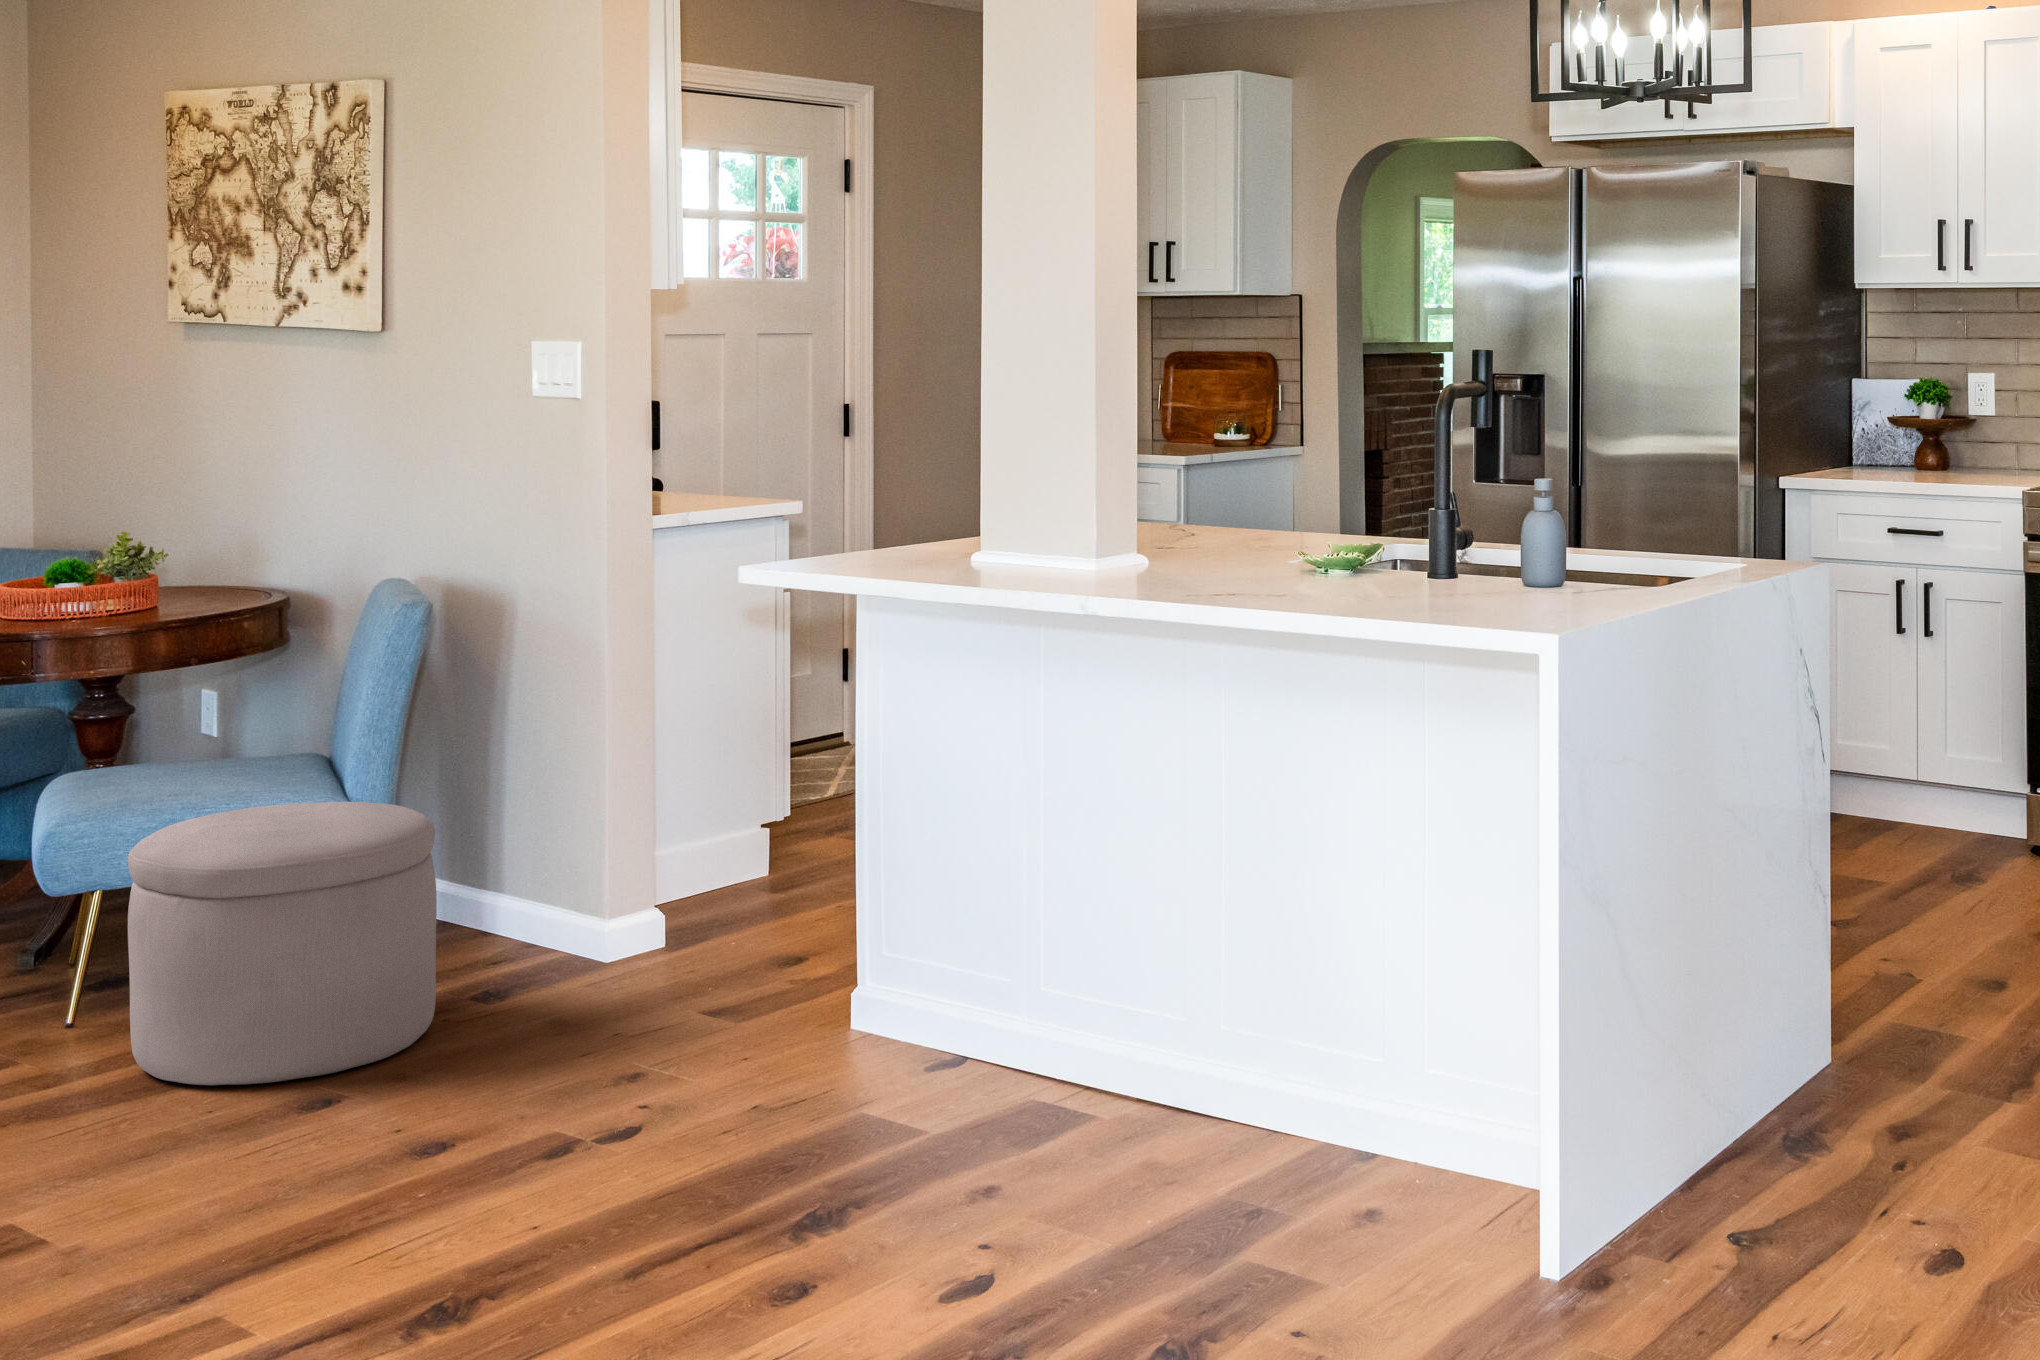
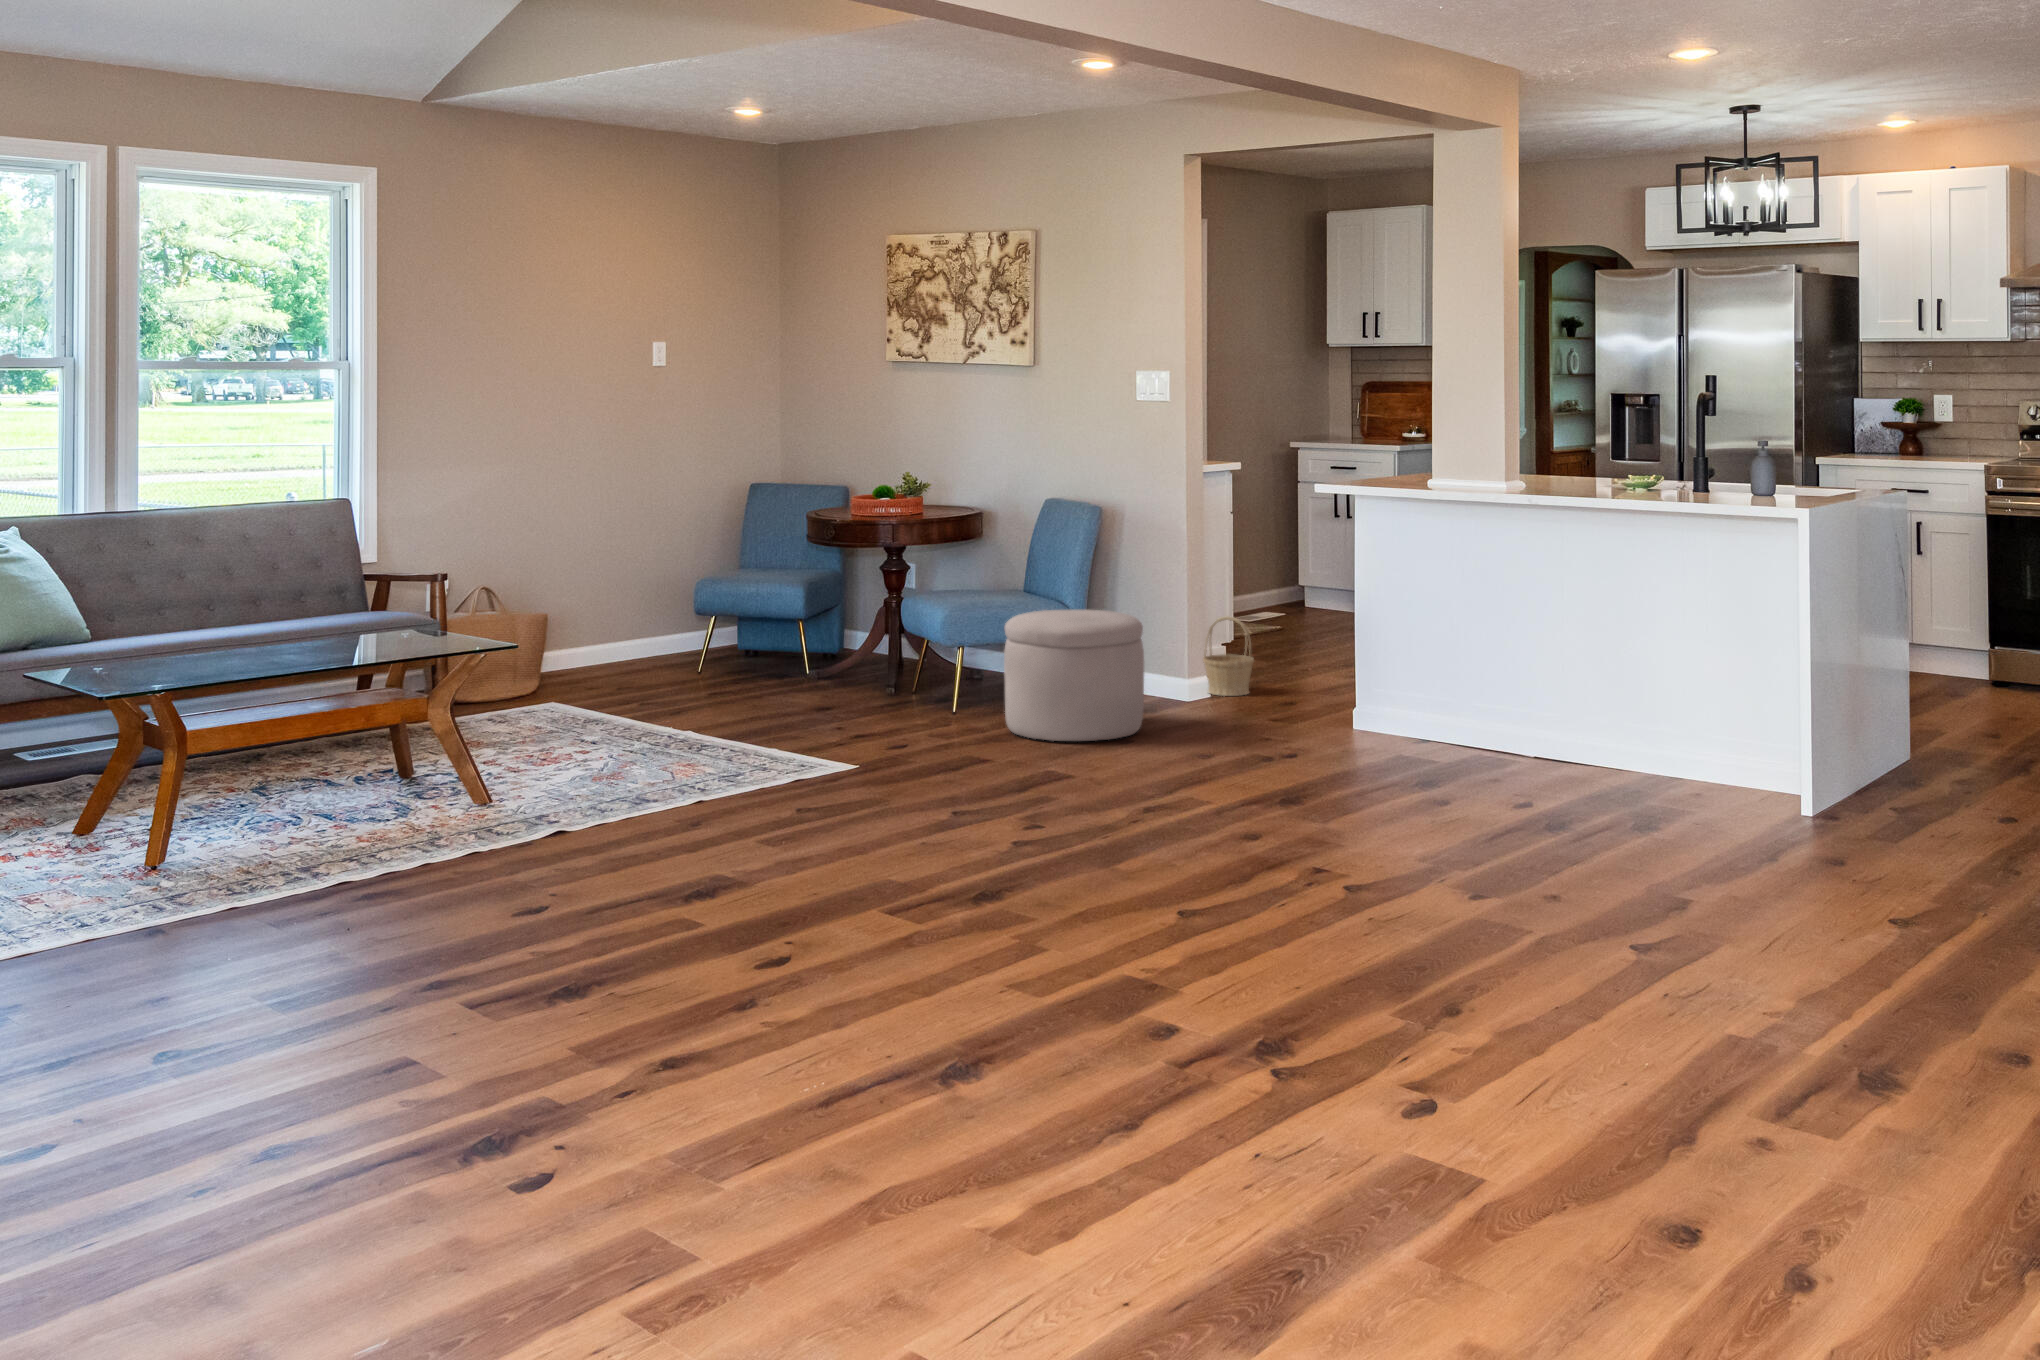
basket: none [658,787,757,936] -> present [1203,616,1254,696]

